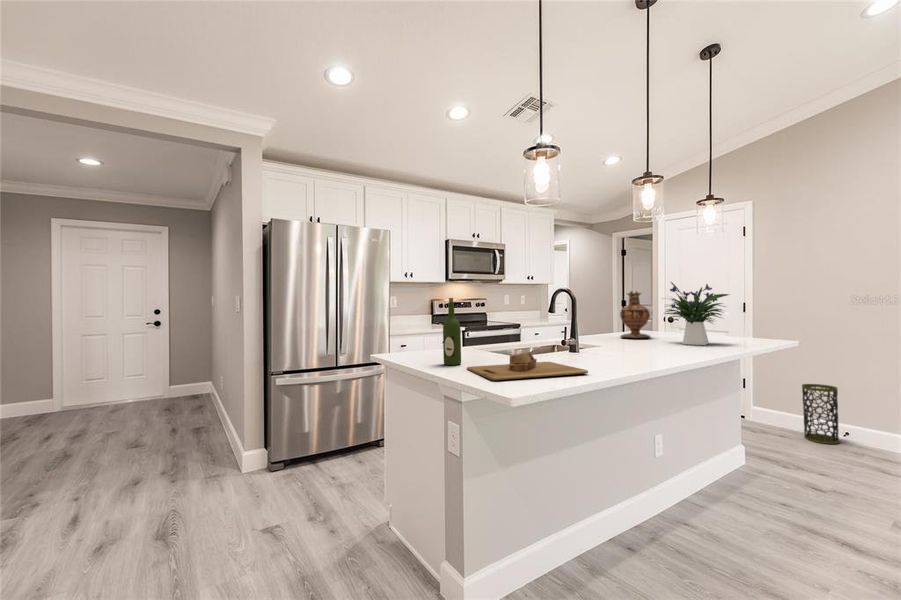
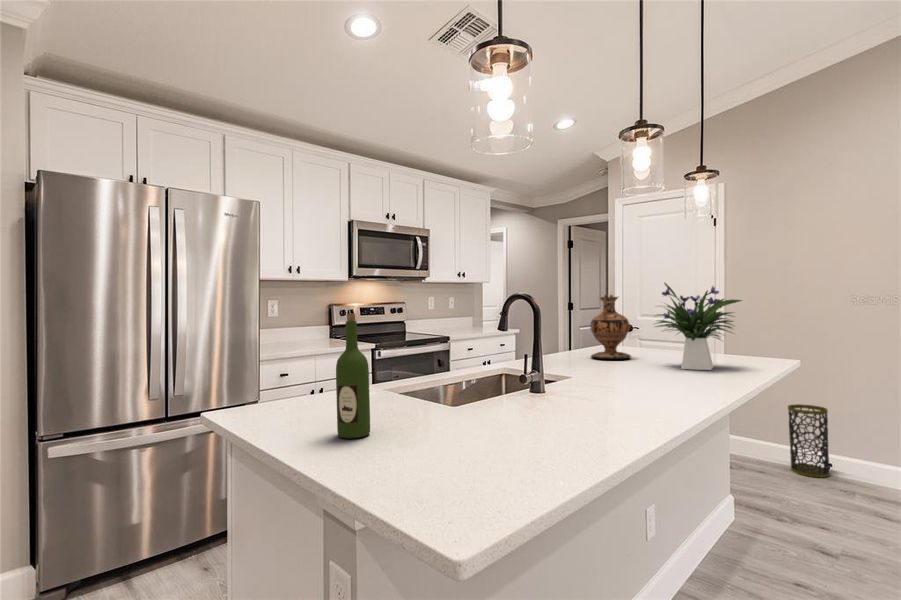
cutting board: present [467,352,588,381] -> none [381,415,608,495]

